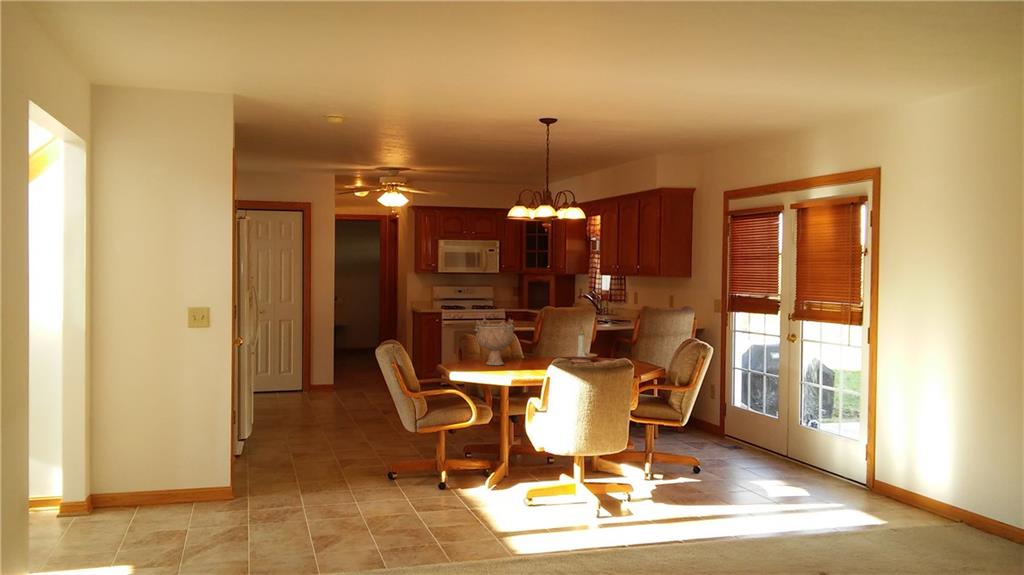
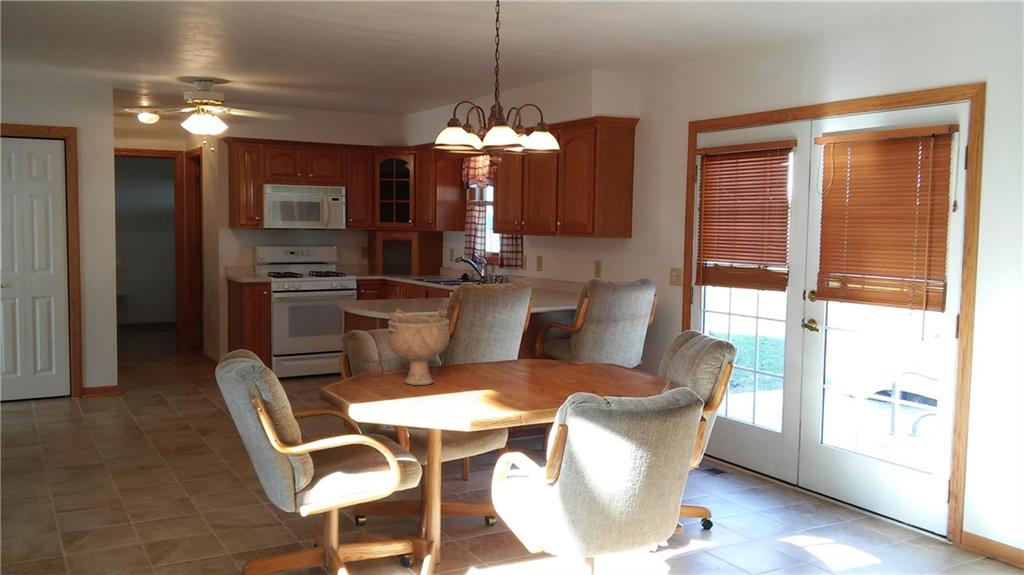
candle holder: present [564,325,597,362] -> none [512,313,563,371]

